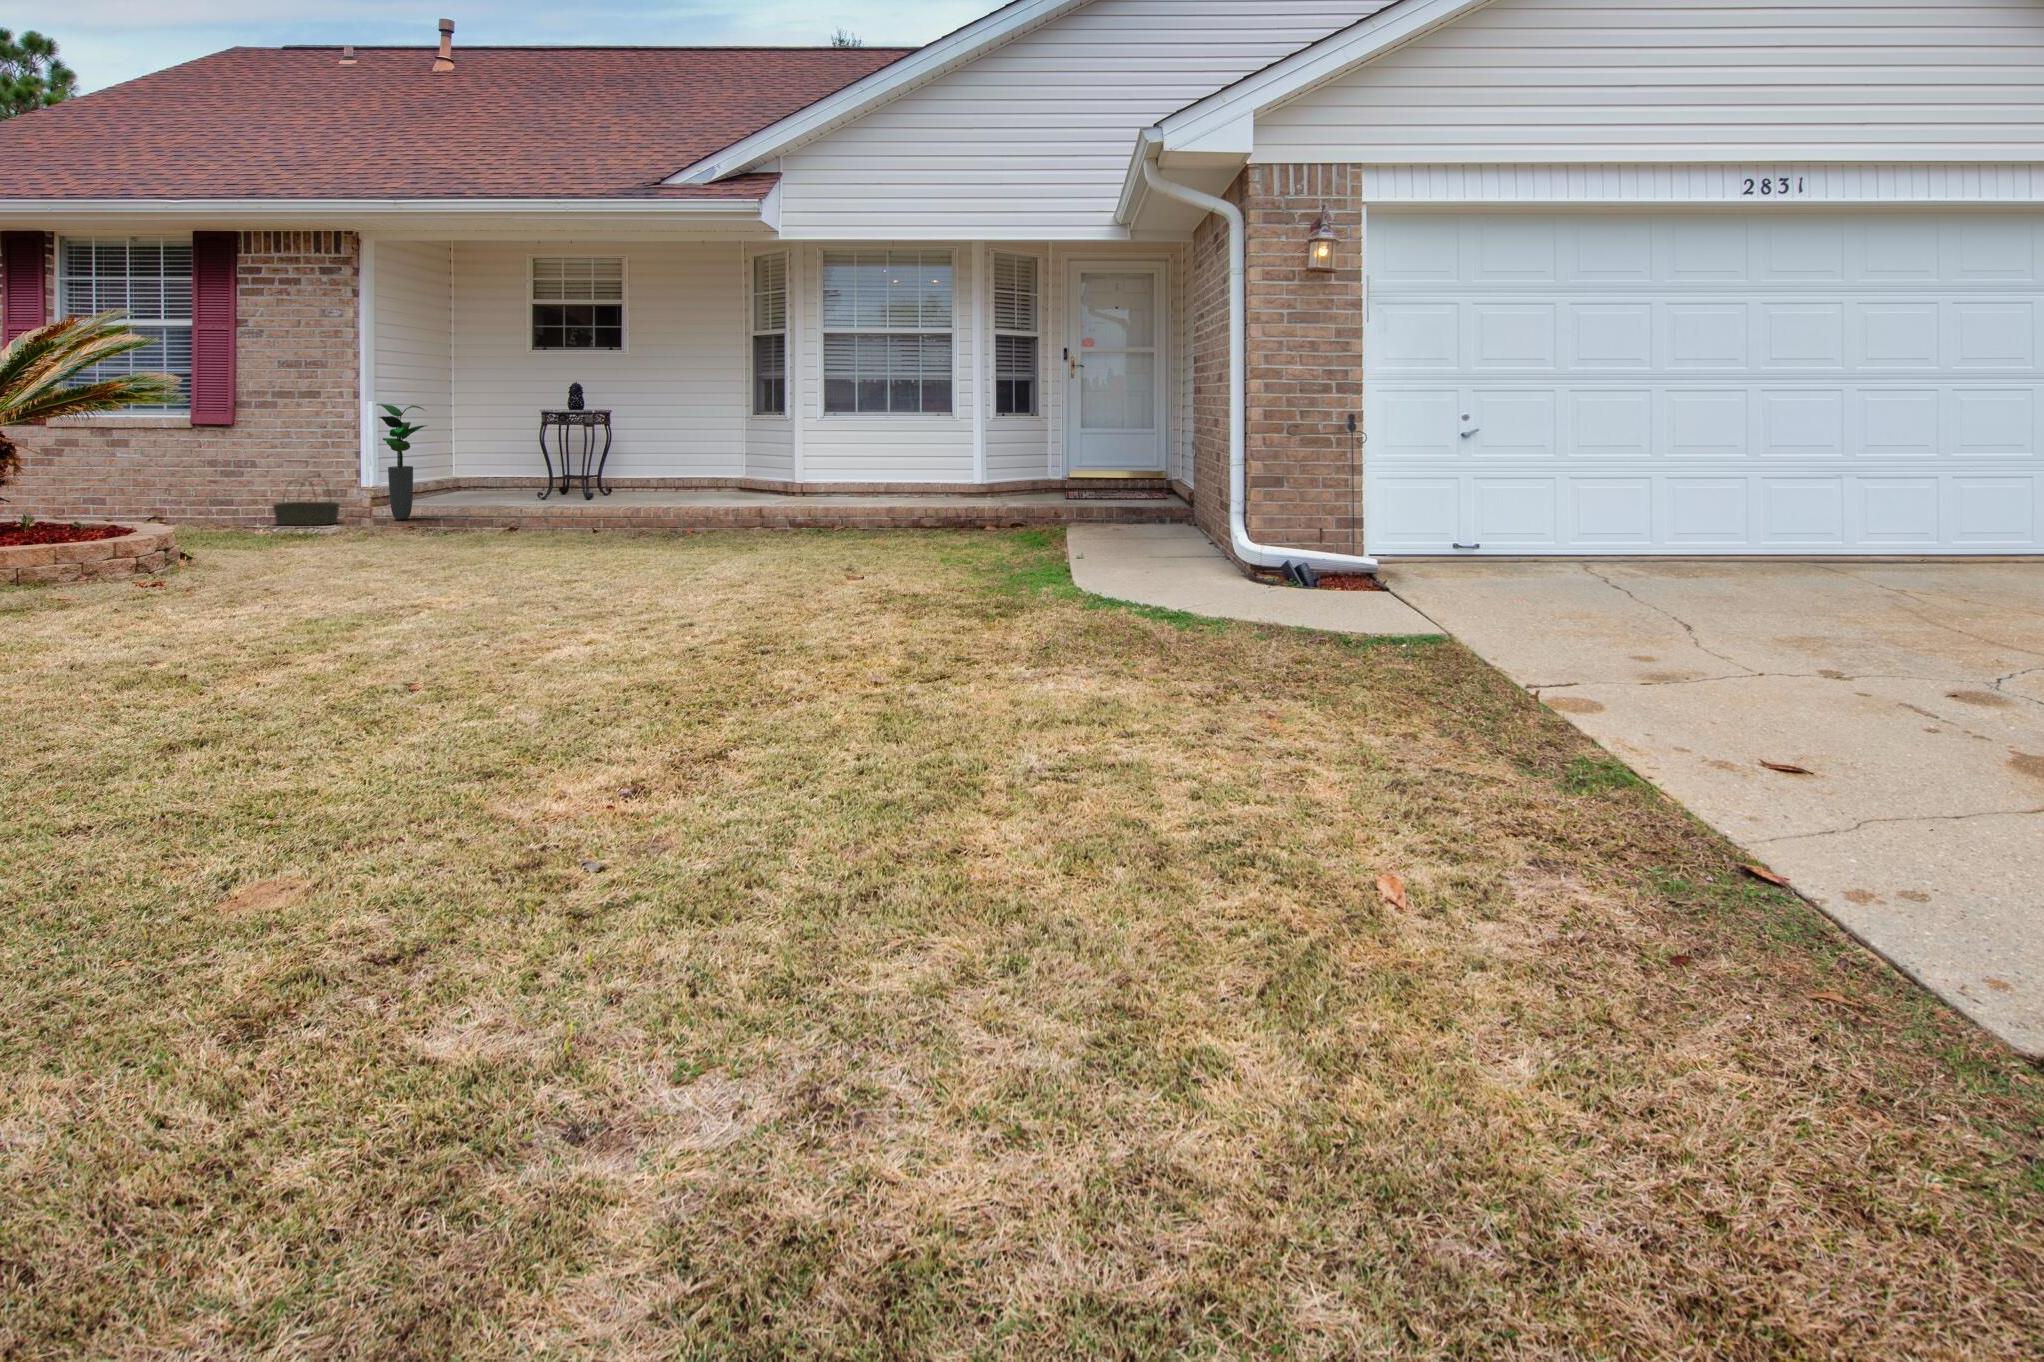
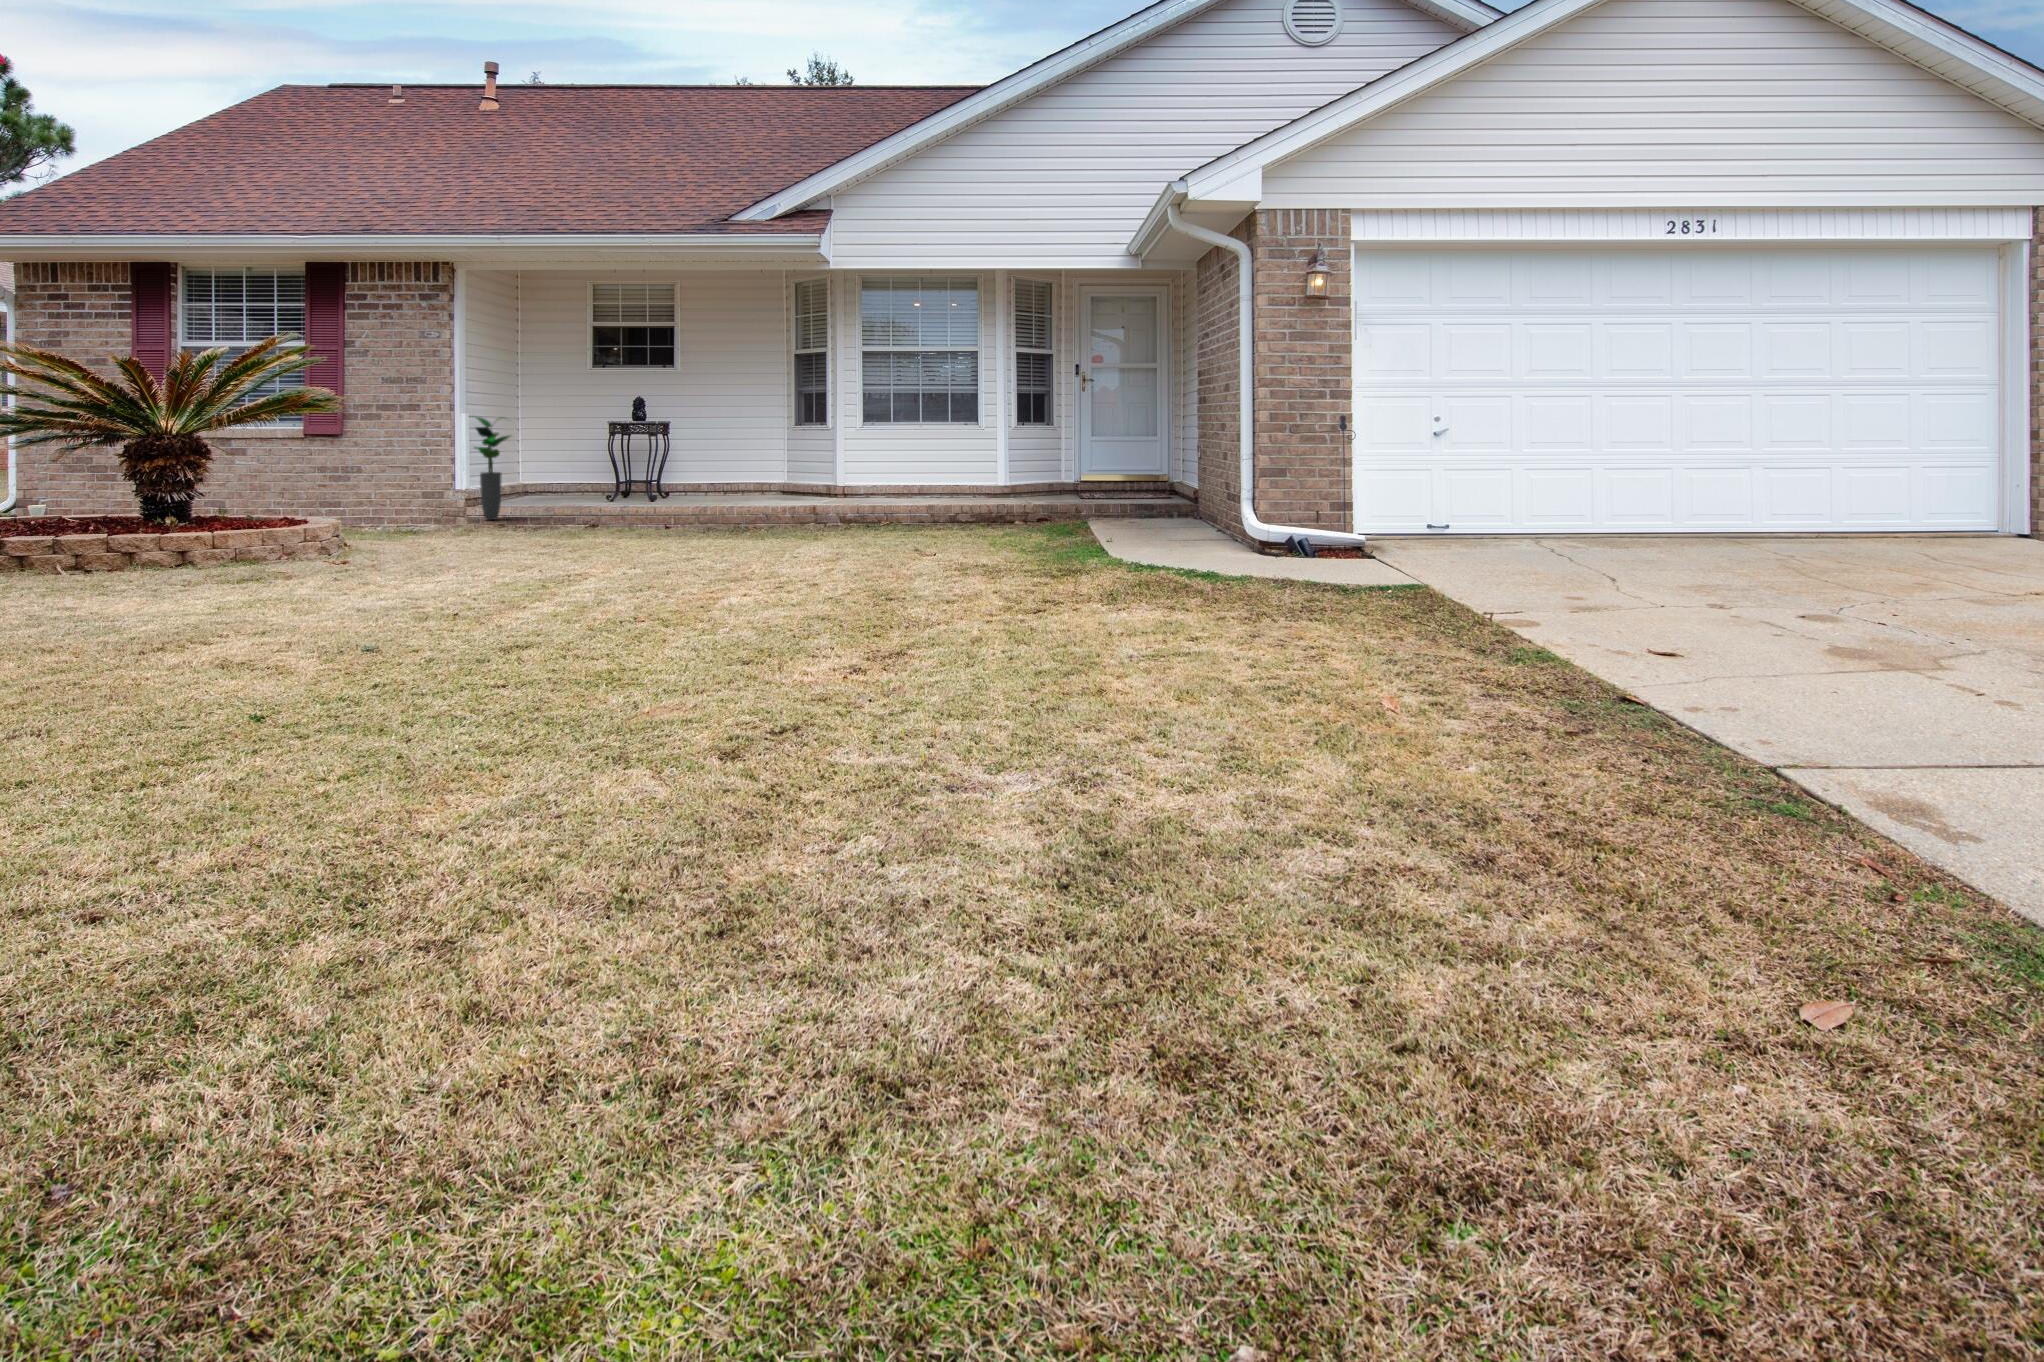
basket: present [273,478,340,525] -> none [380,480,439,524]

